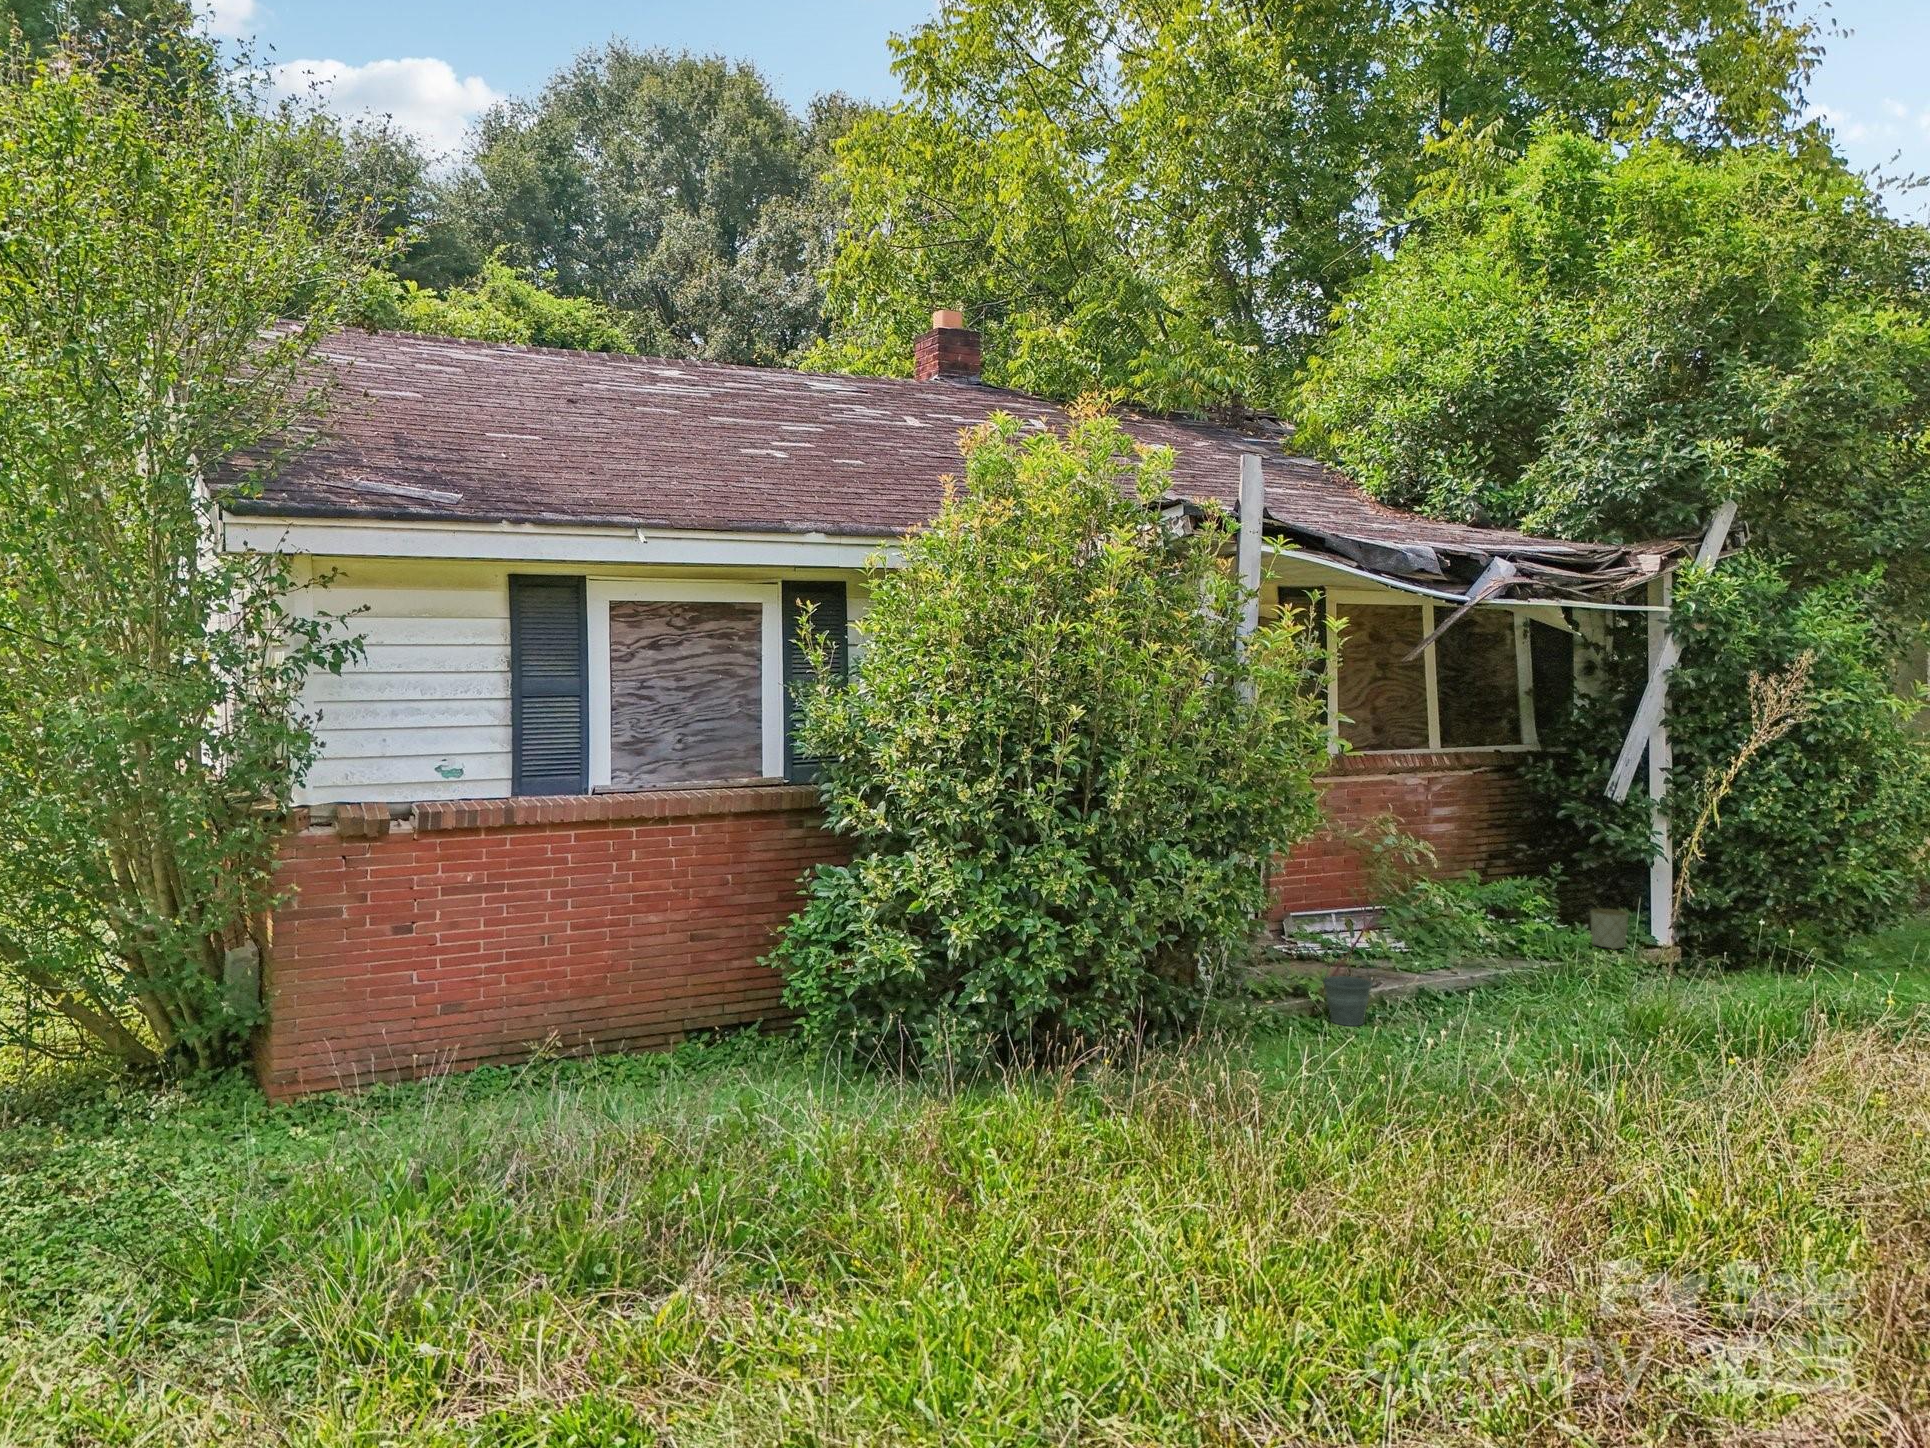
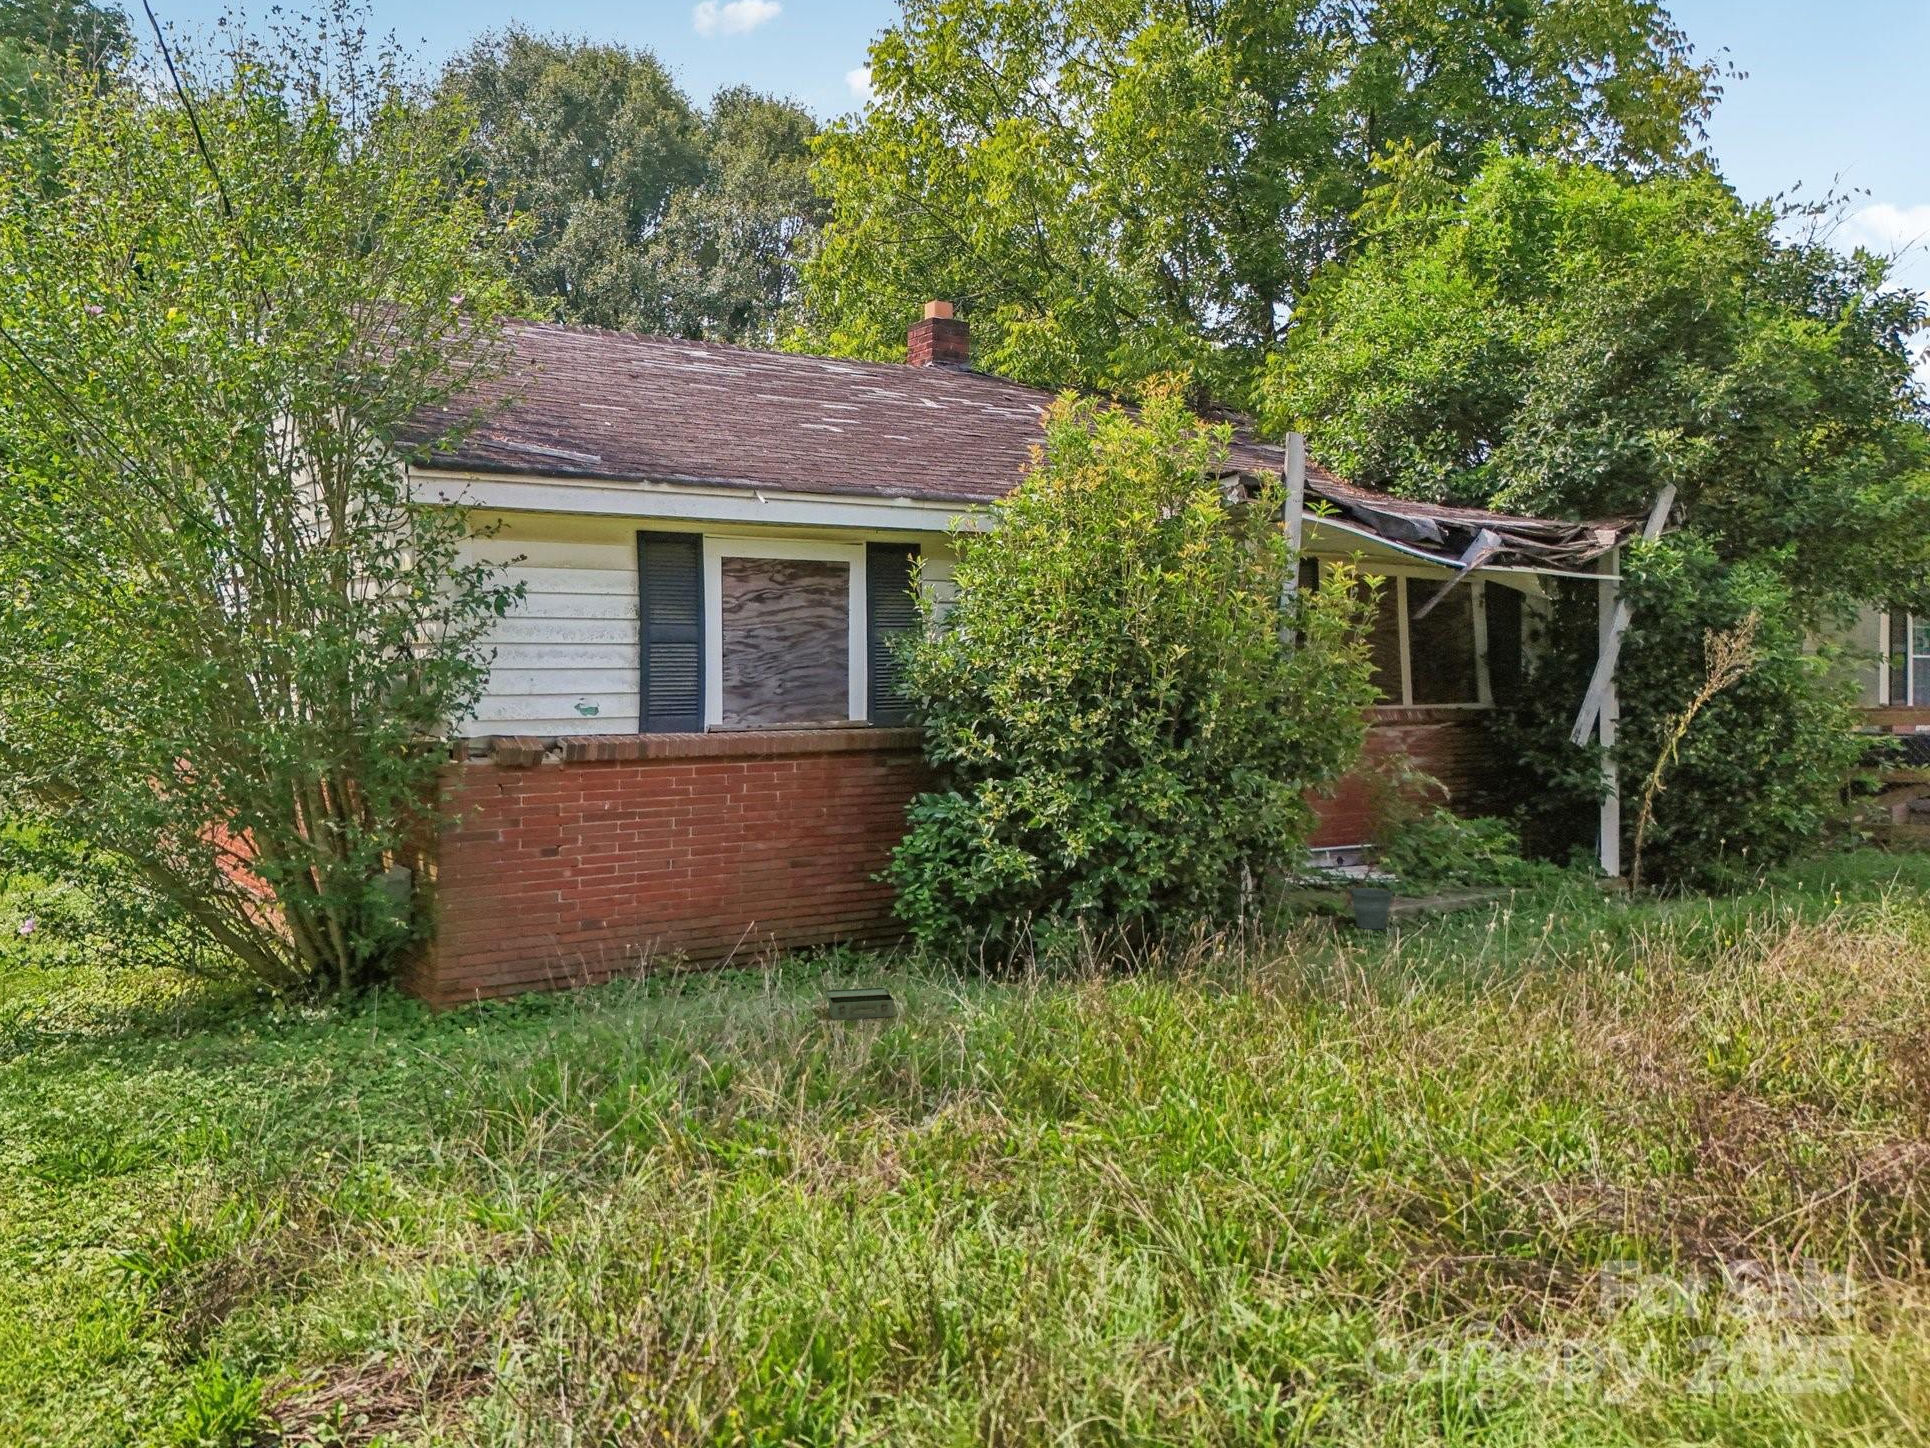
planter: present [1590,909,1628,949] -> none [1554,843,1587,878]
toolbox: none [622,1130,699,1174] -> present [825,988,894,1020]

